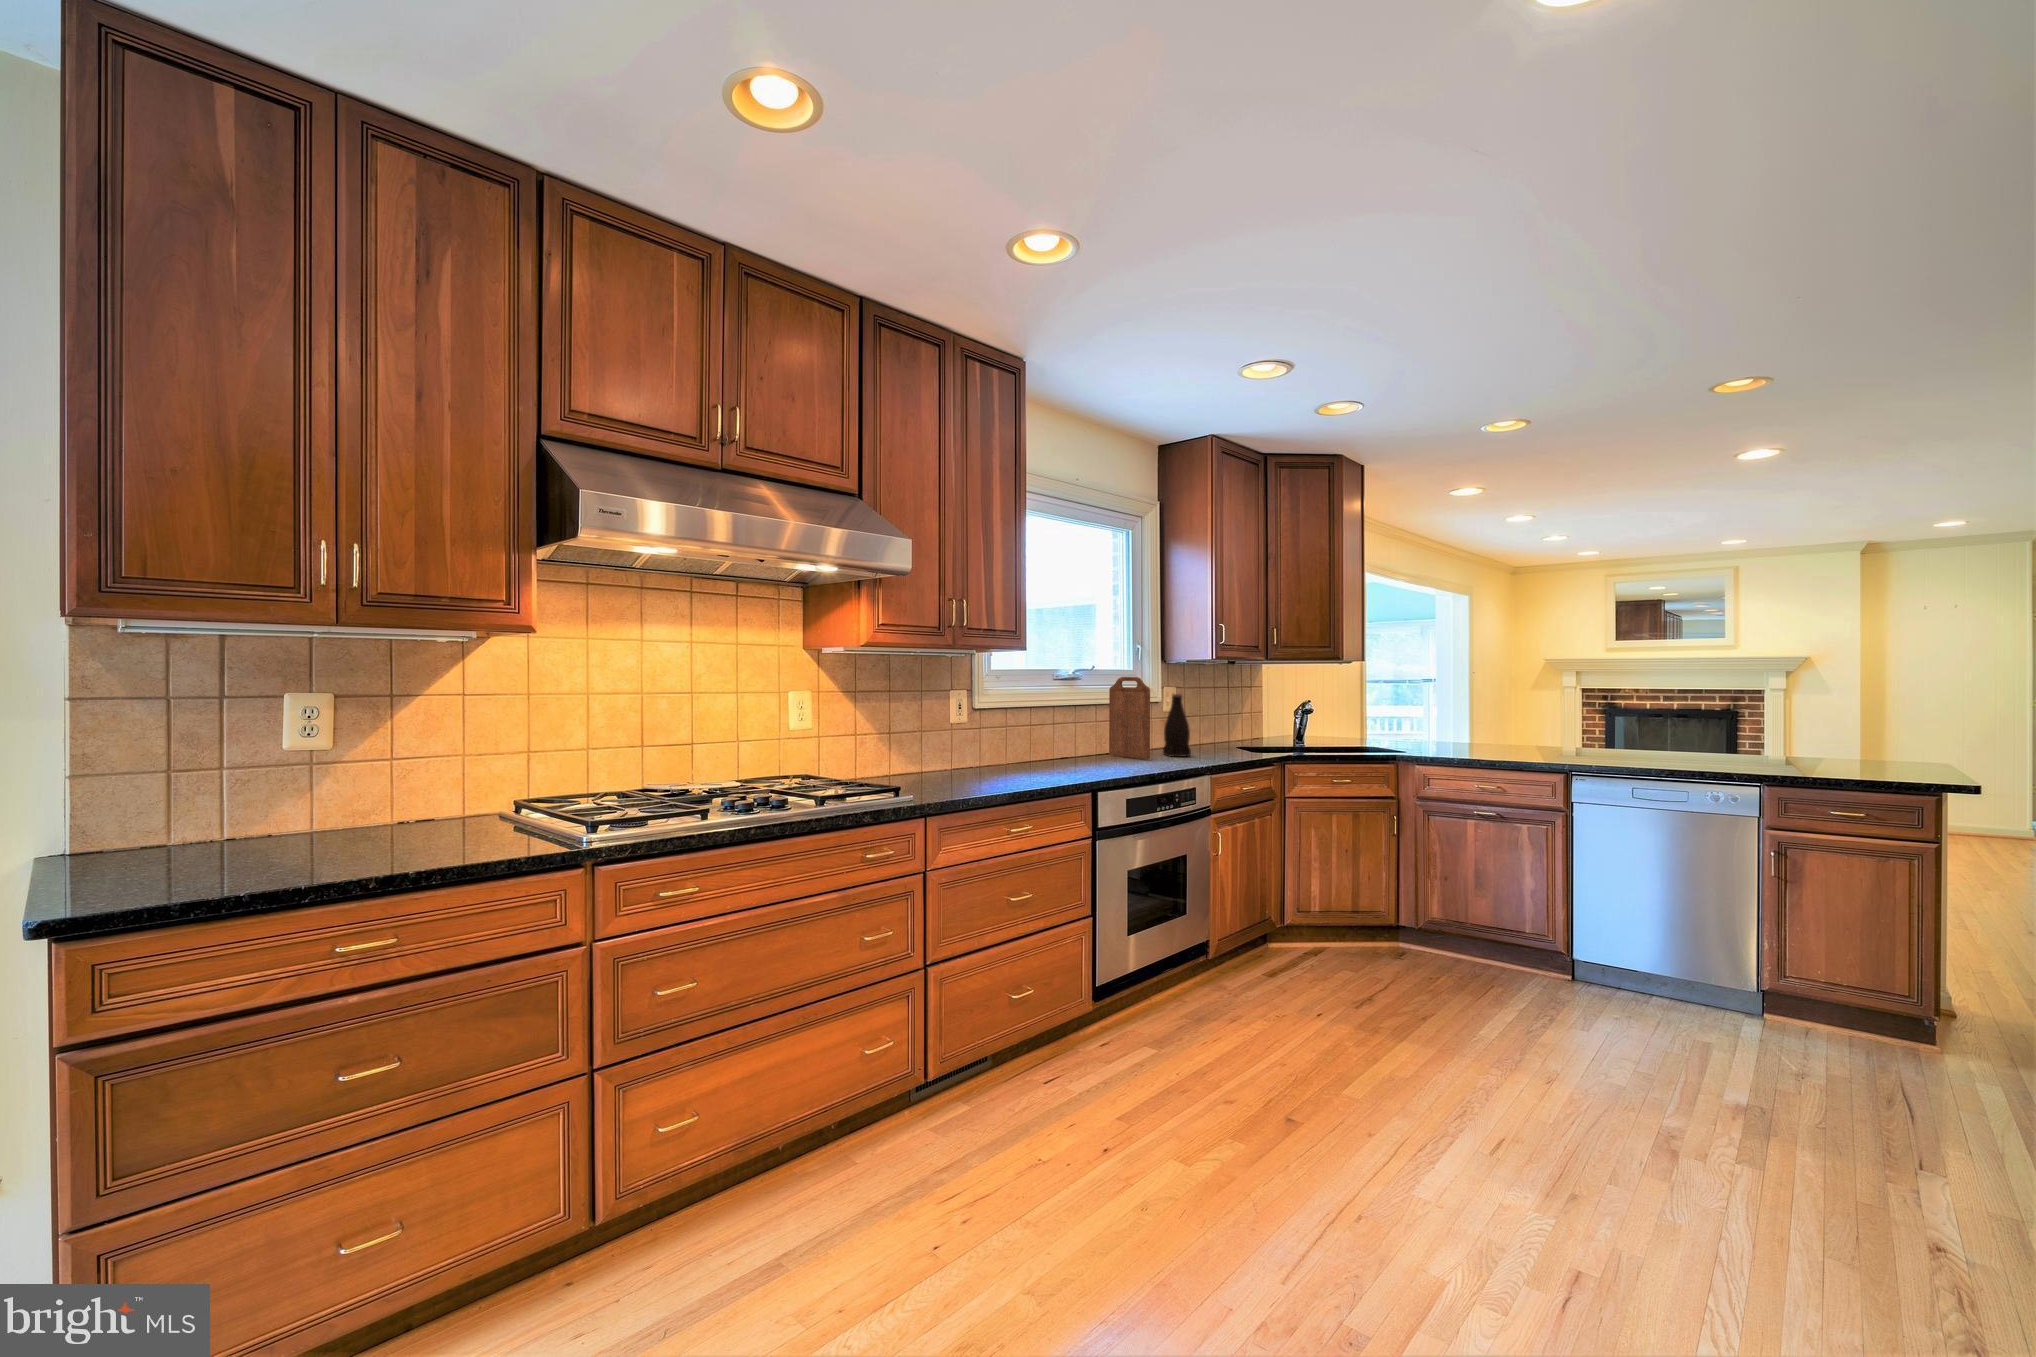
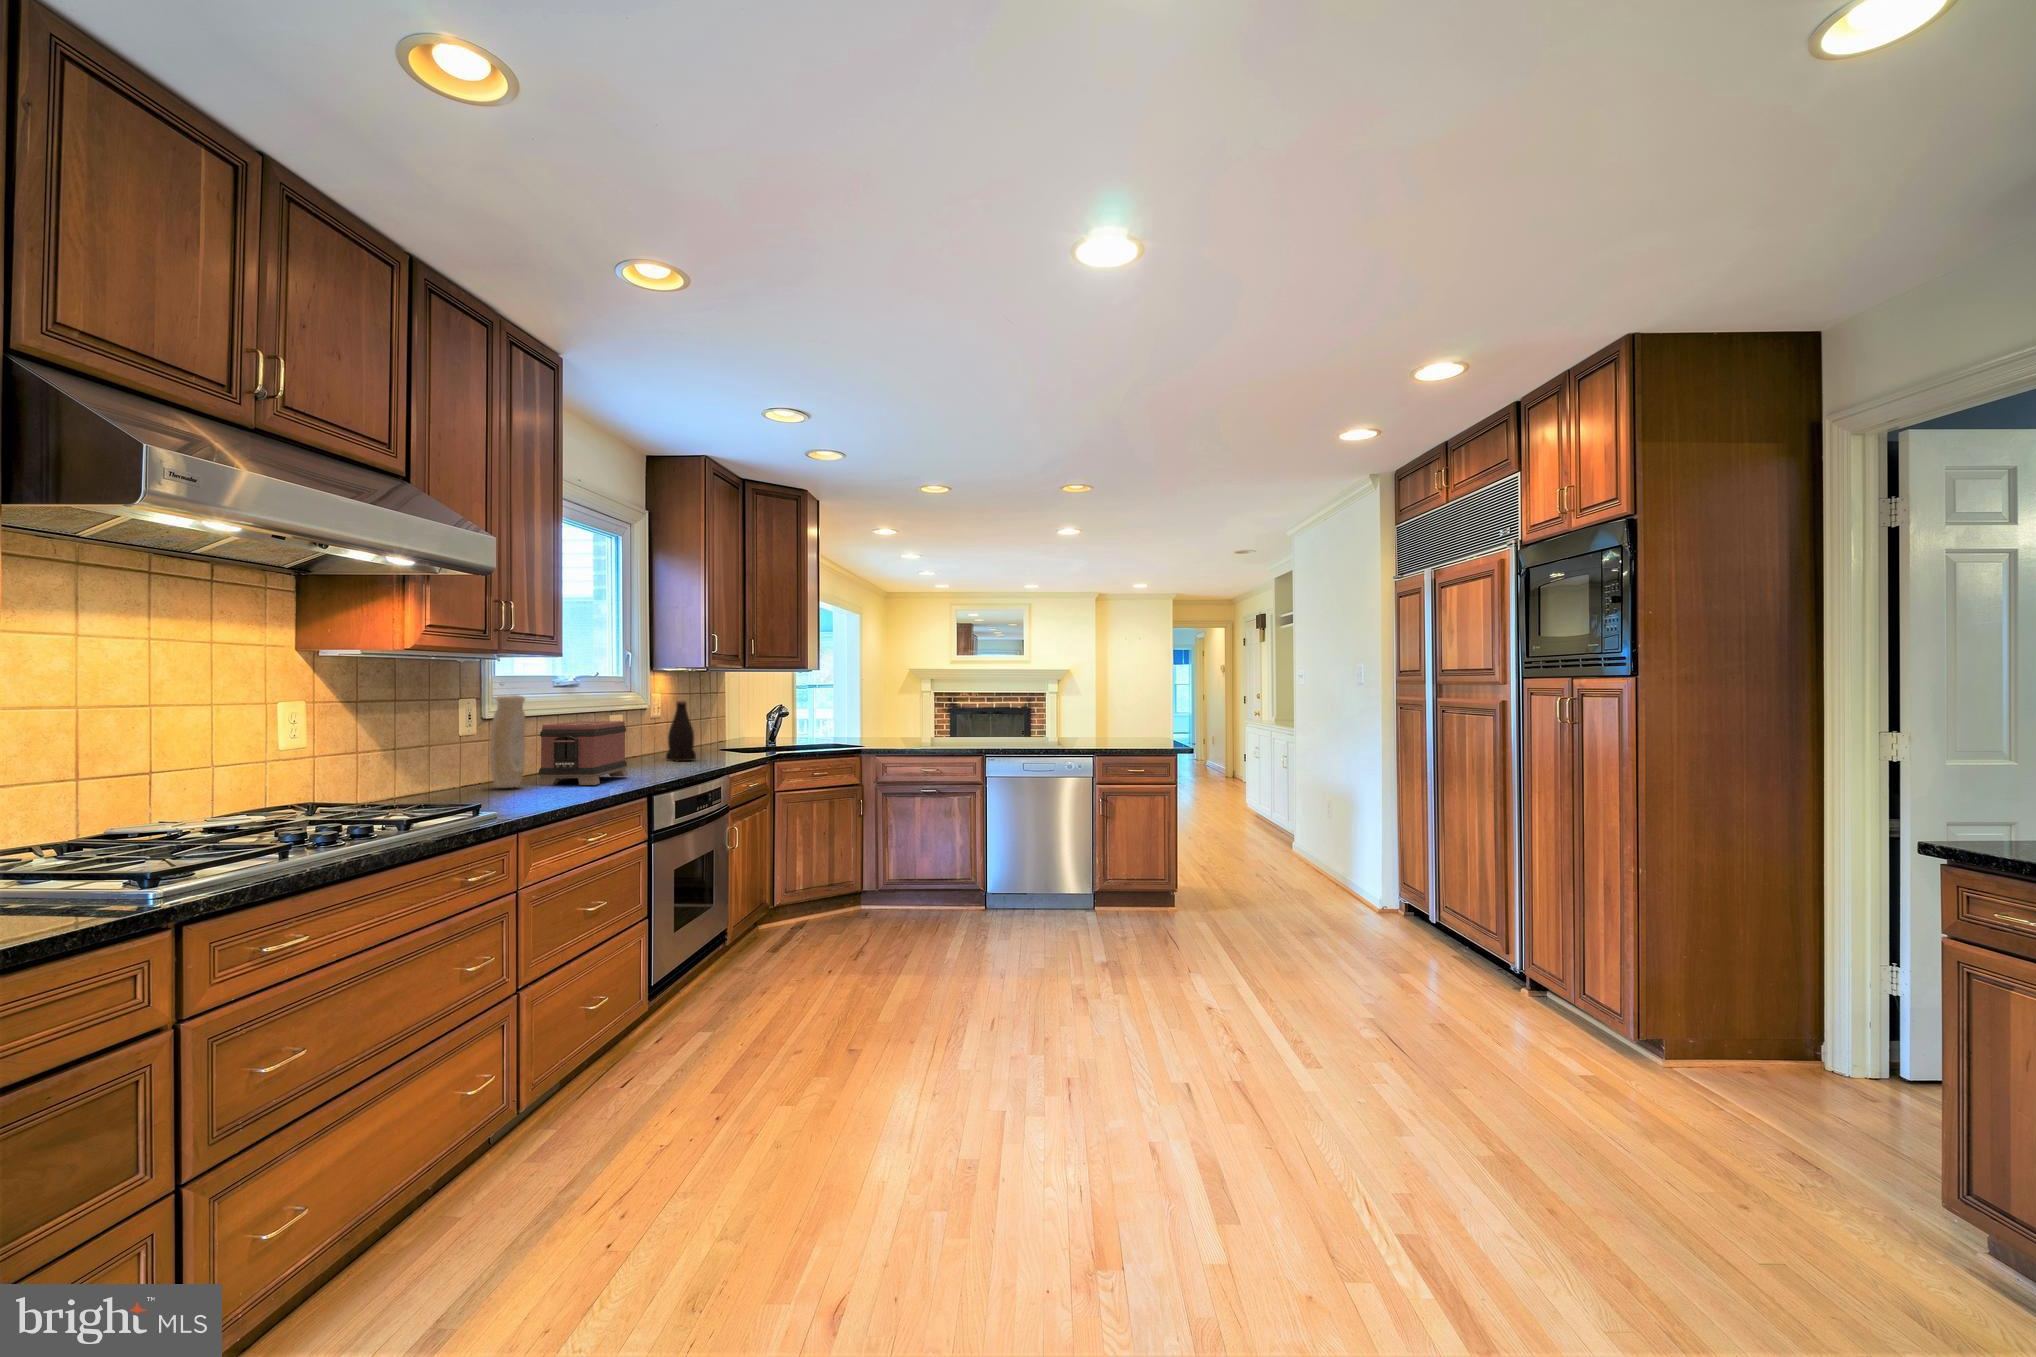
cutting board: present [1109,677,1150,759] -> none [617,685,666,765]
vase: none [956,686,985,772] -> present [490,695,525,788]
toaster: none [1001,712,1092,776] -> present [537,721,628,785]

